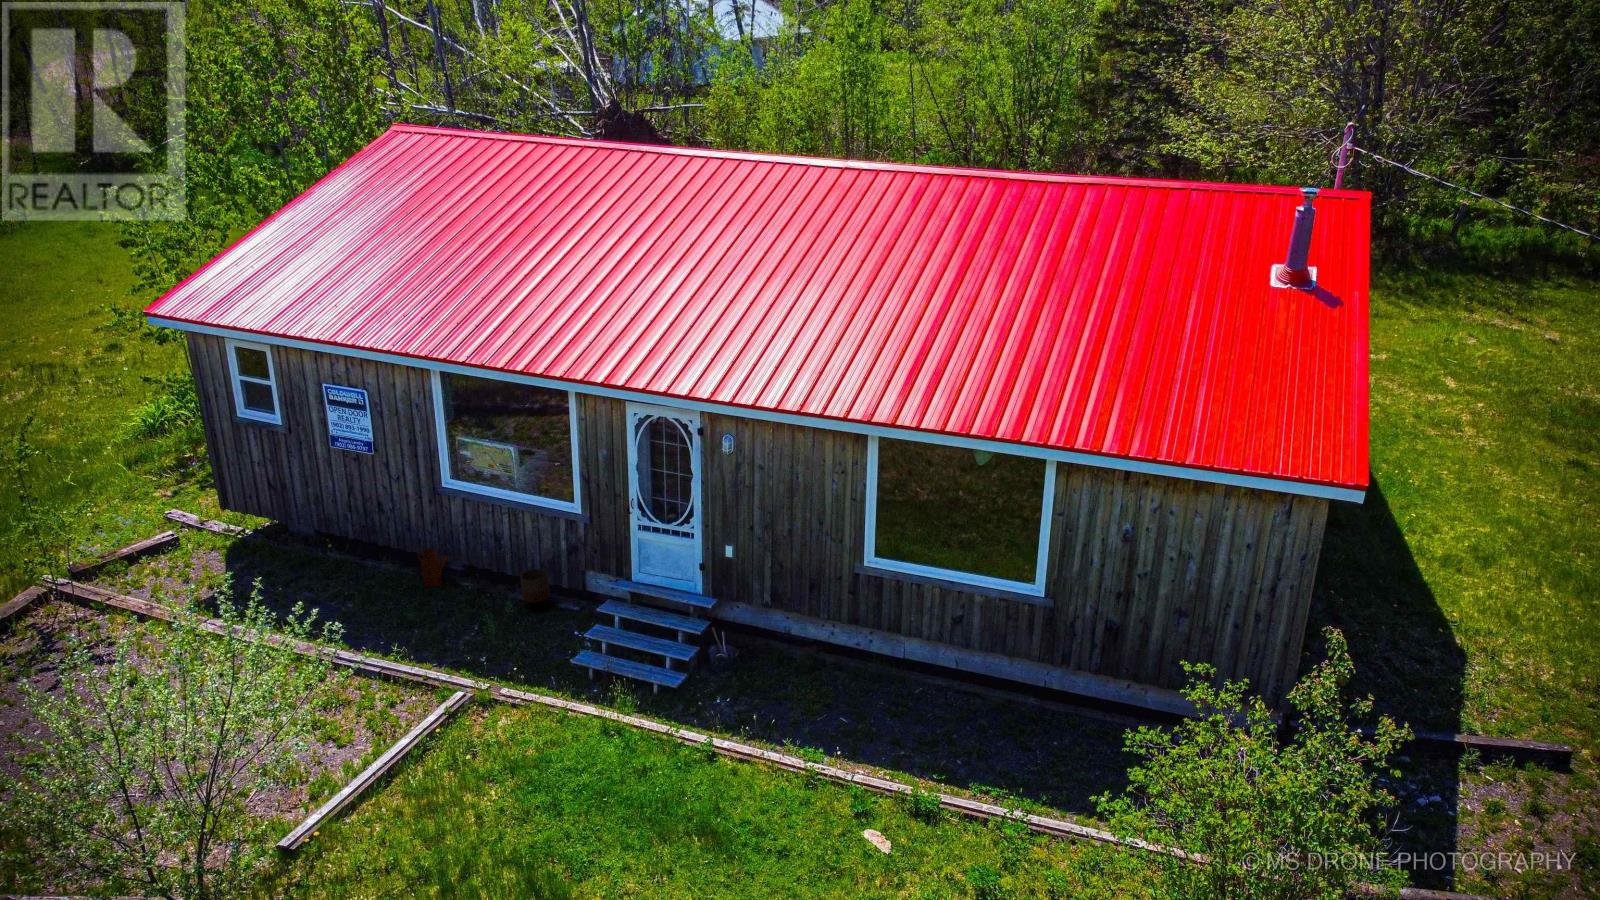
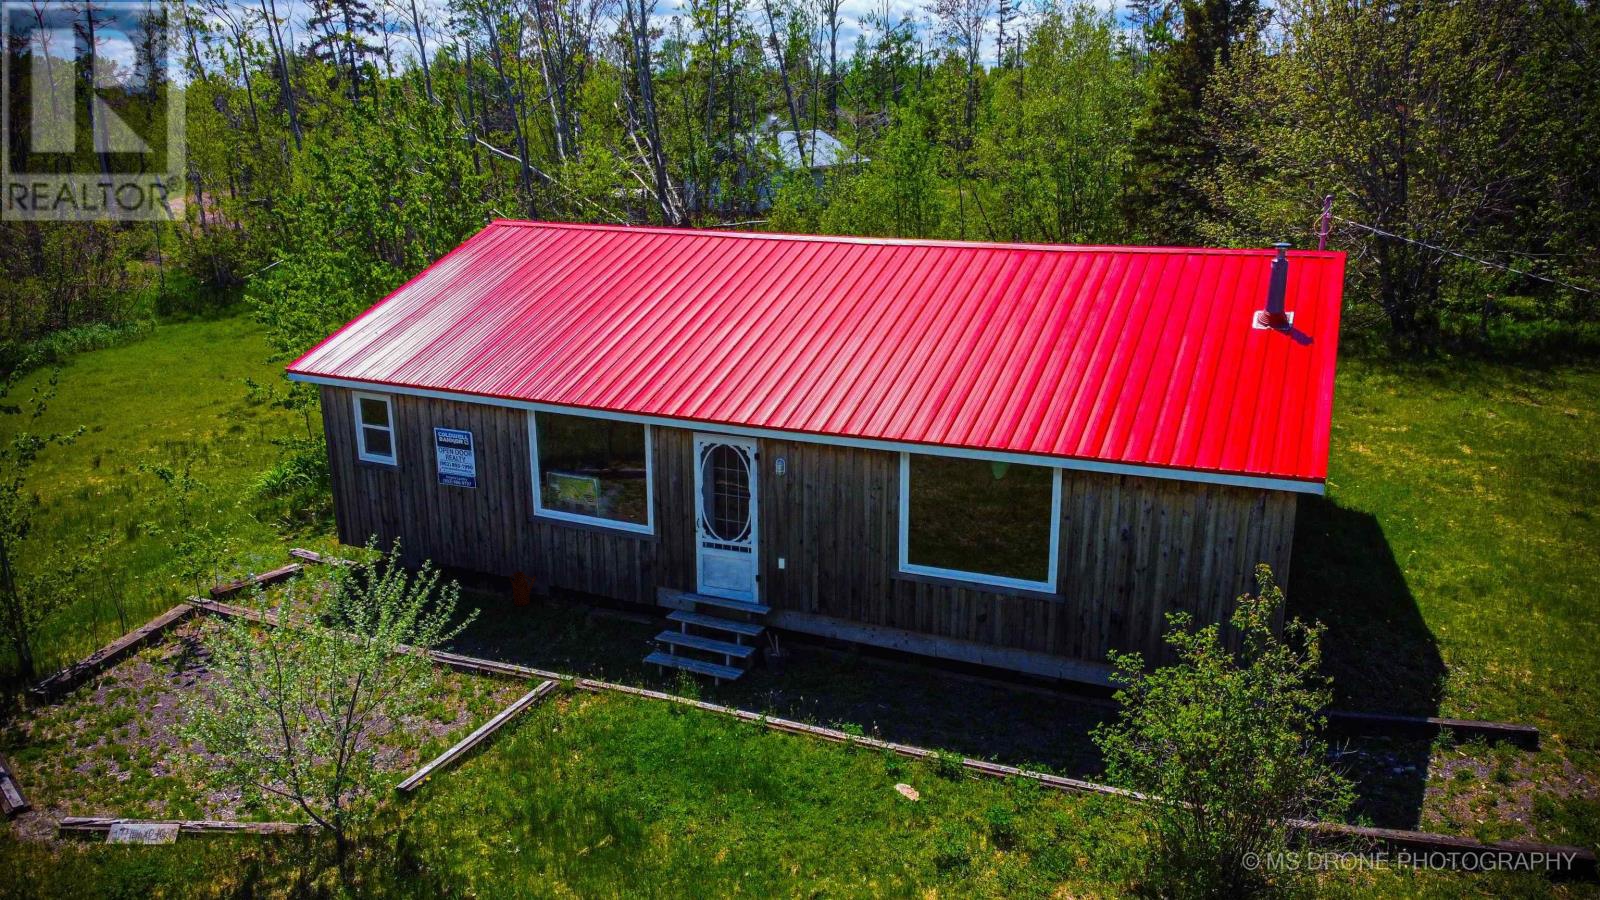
planter: present [520,569,549,603] -> none [599,586,624,627]

